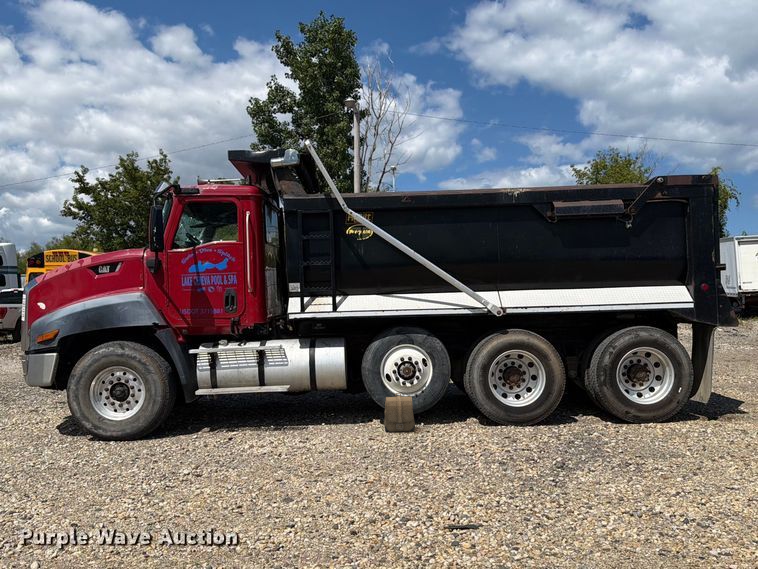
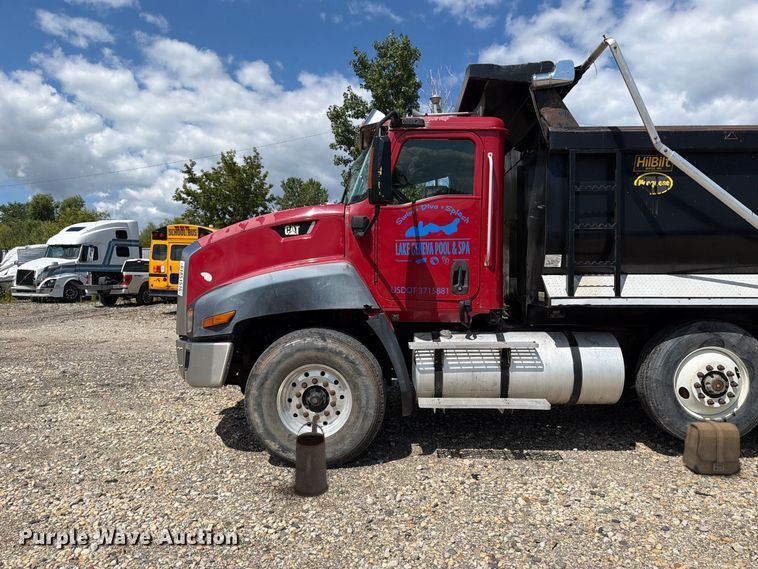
watering can: none [96,403,122,455] -> present [293,416,328,497]

